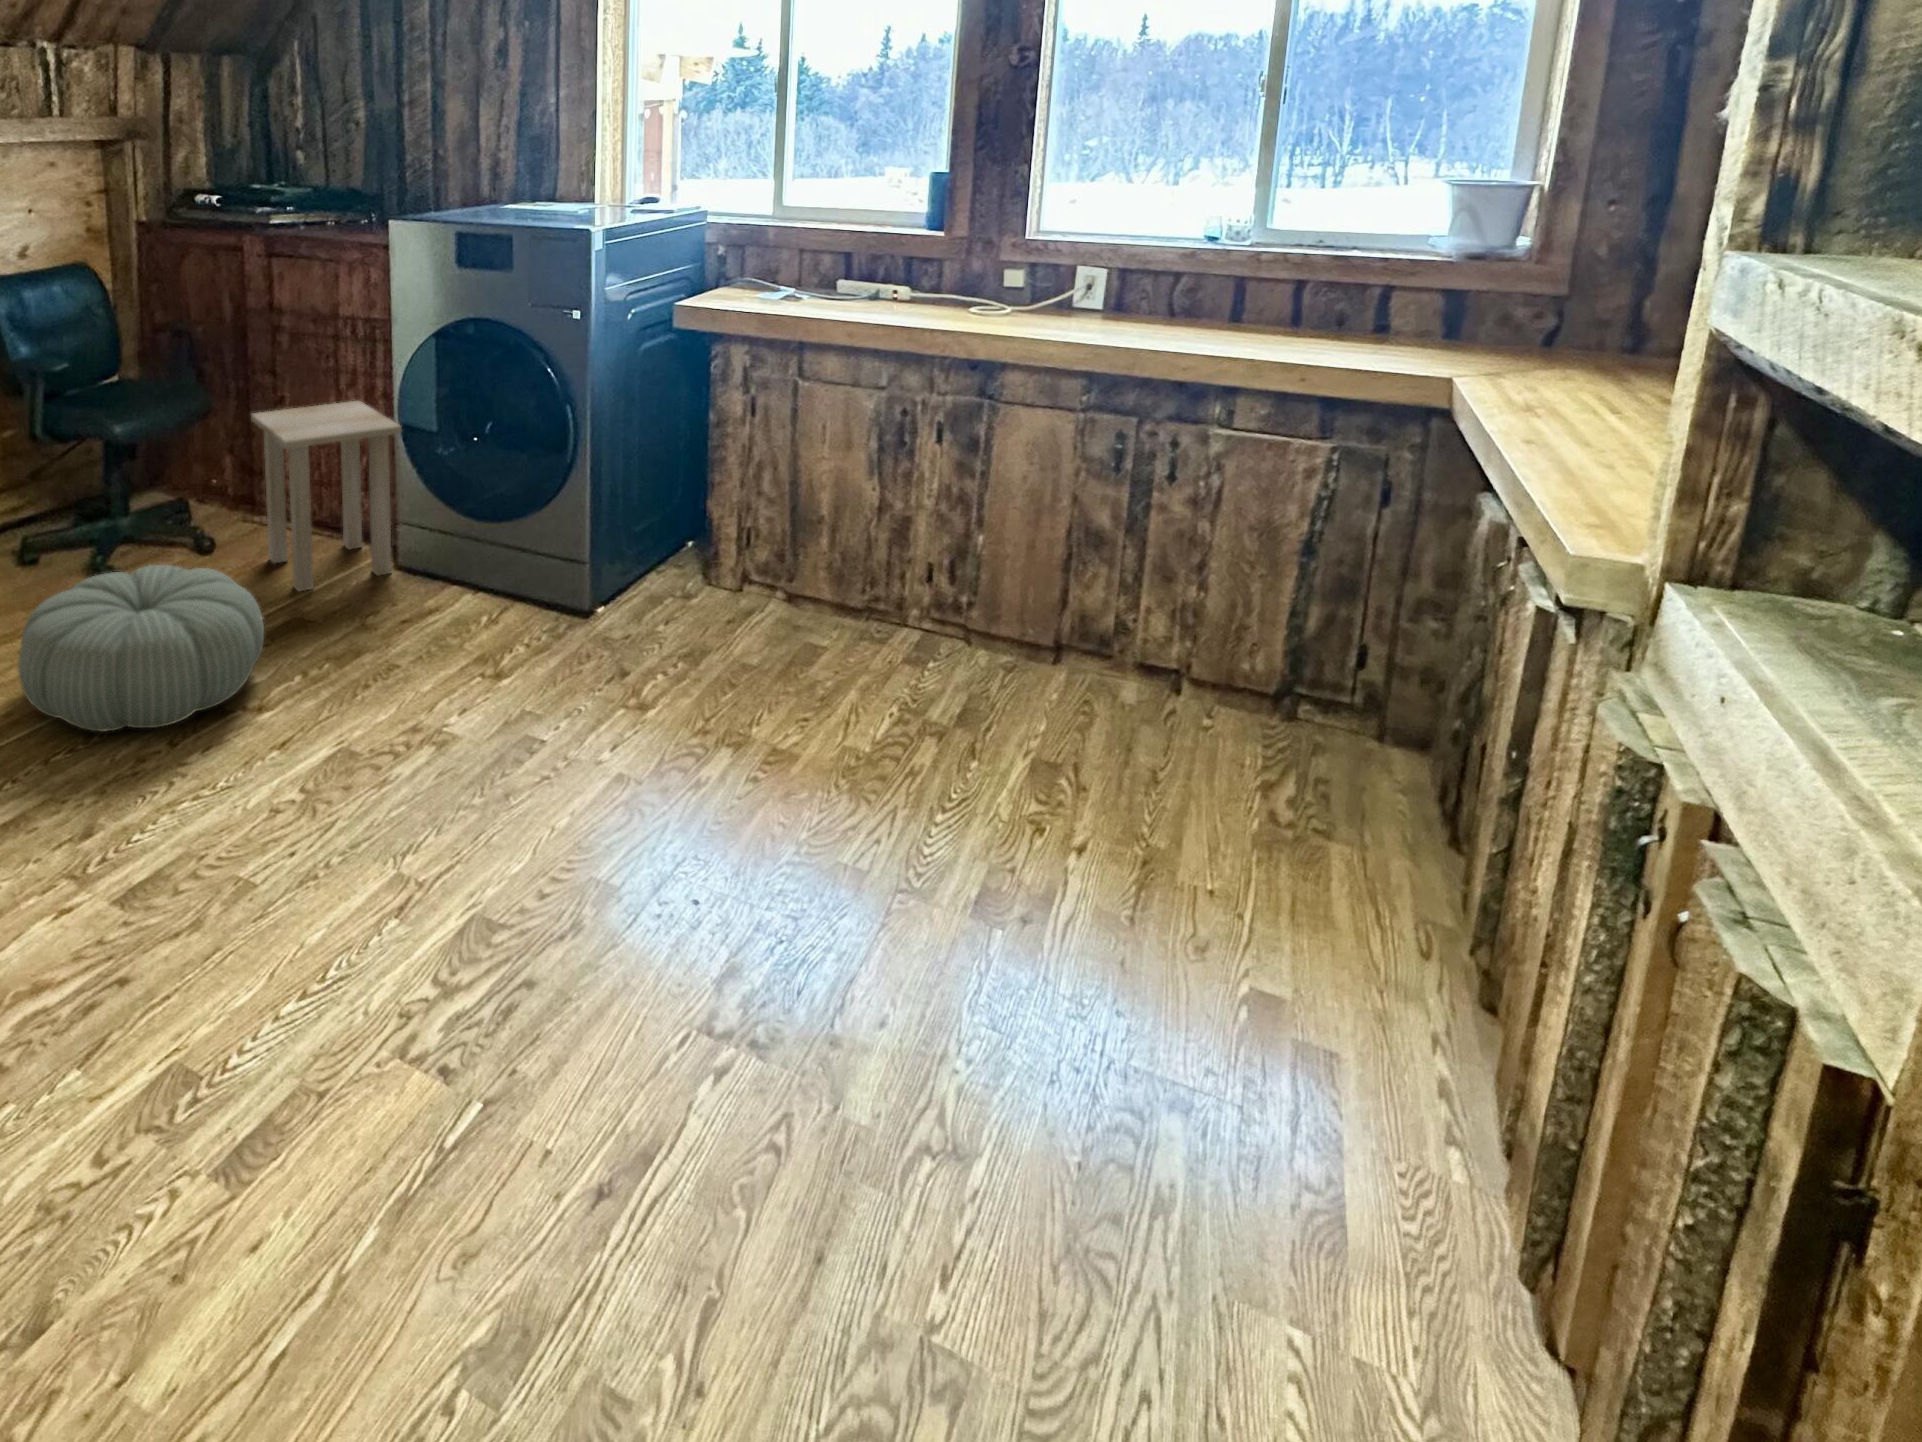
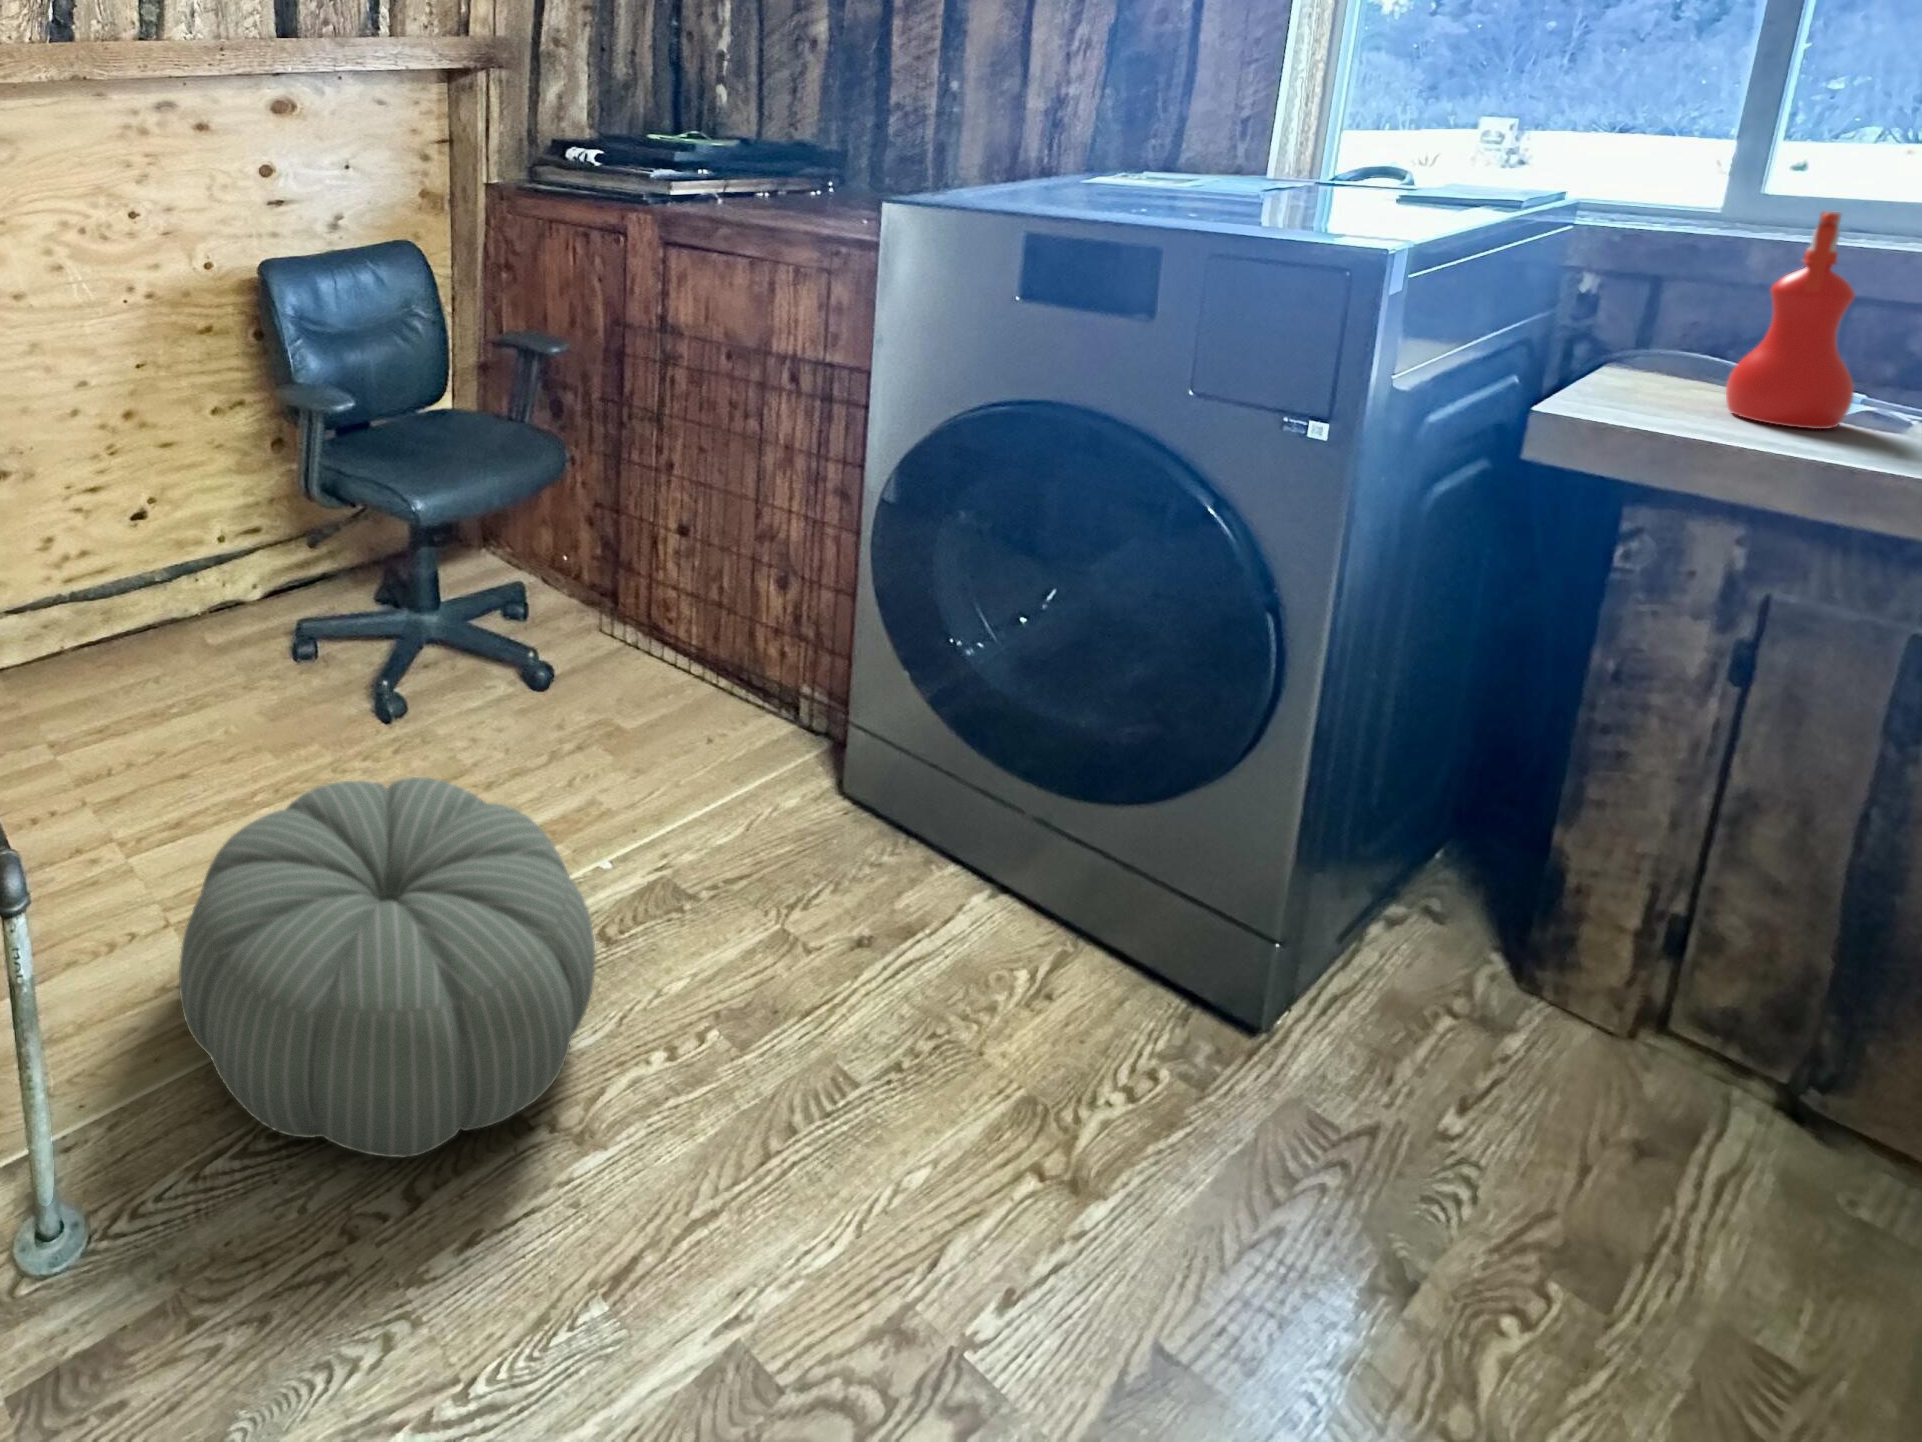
spray bottle: none [738,208,775,299] -> present [1726,211,1855,429]
side table: present [251,401,402,591] -> none [613,498,872,825]

